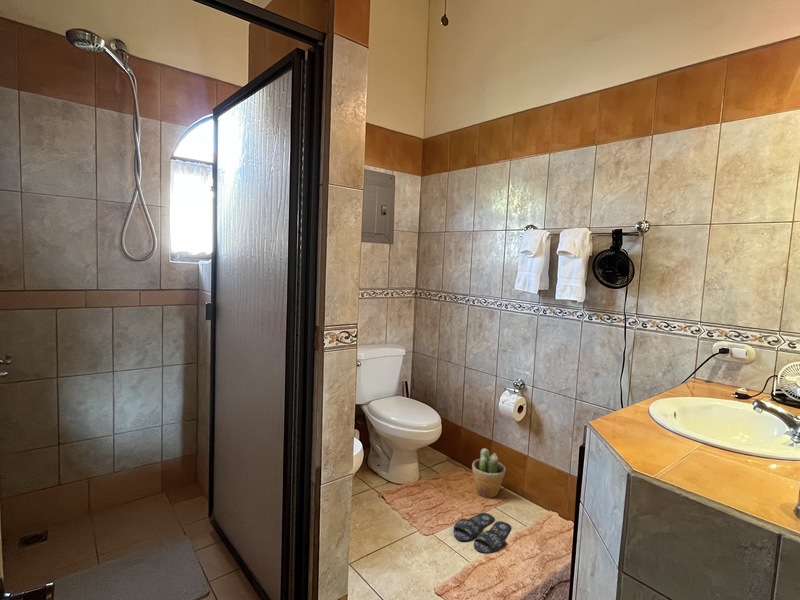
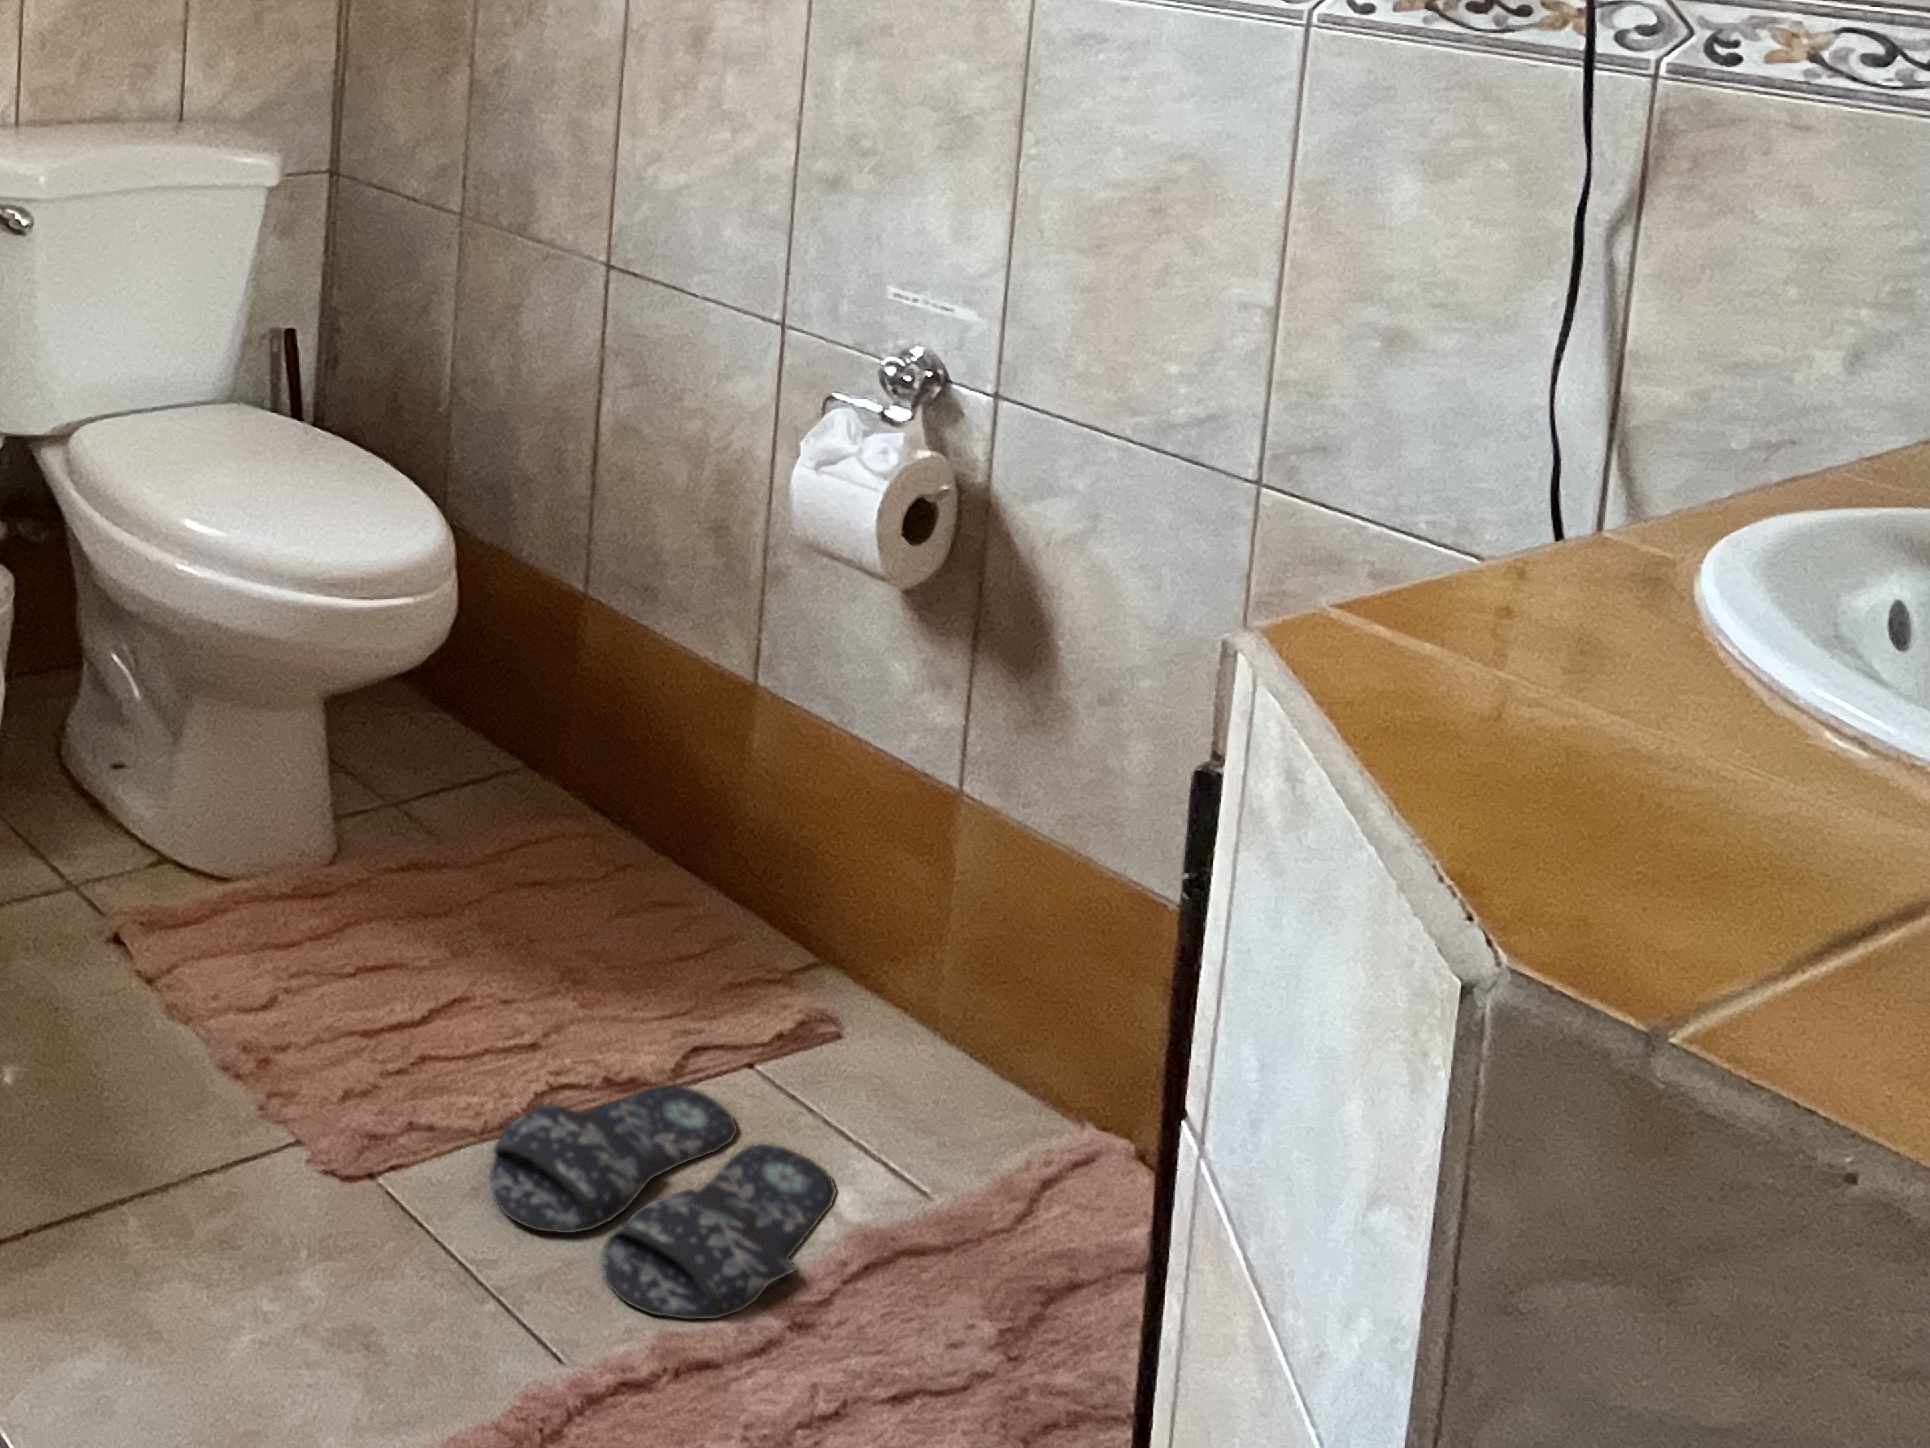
potted plant: present [472,448,505,498] -> none [623,724,819,1005]

